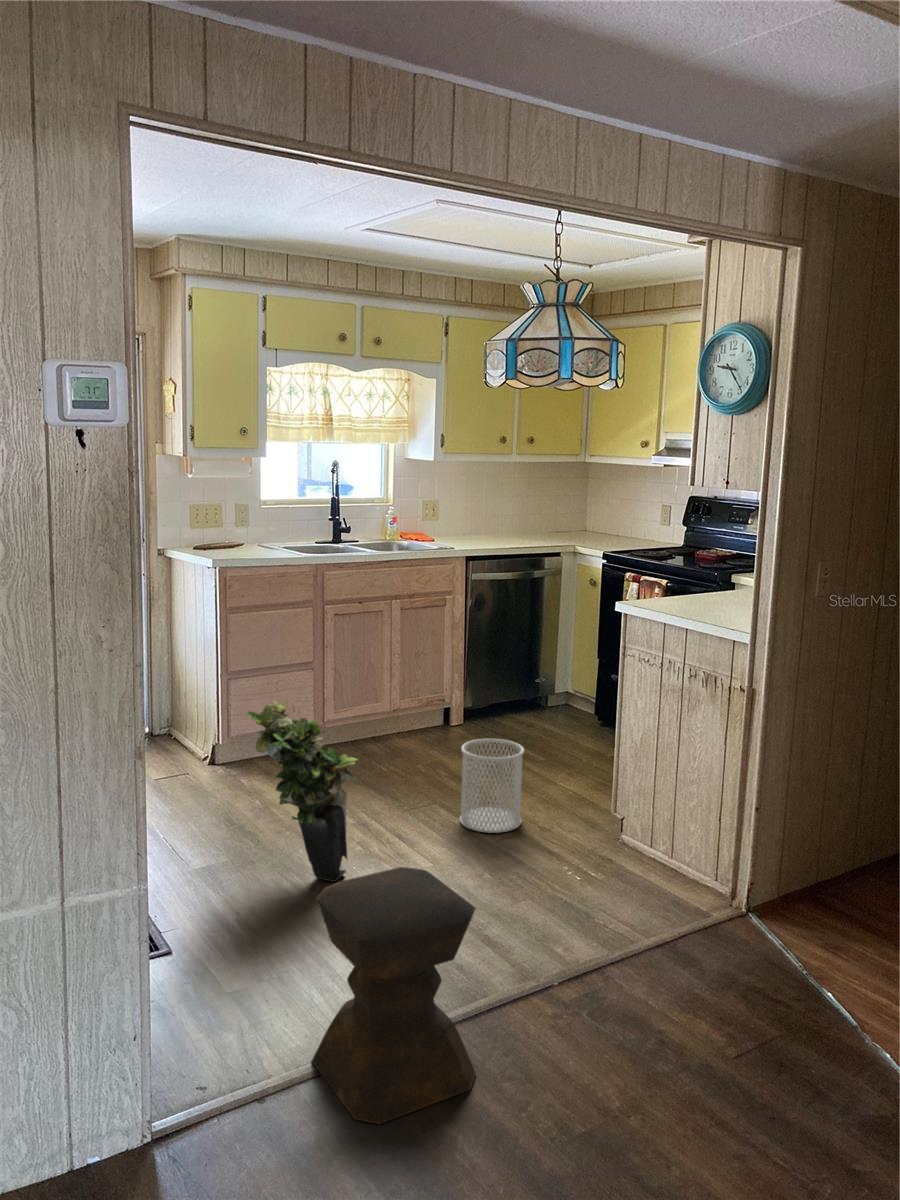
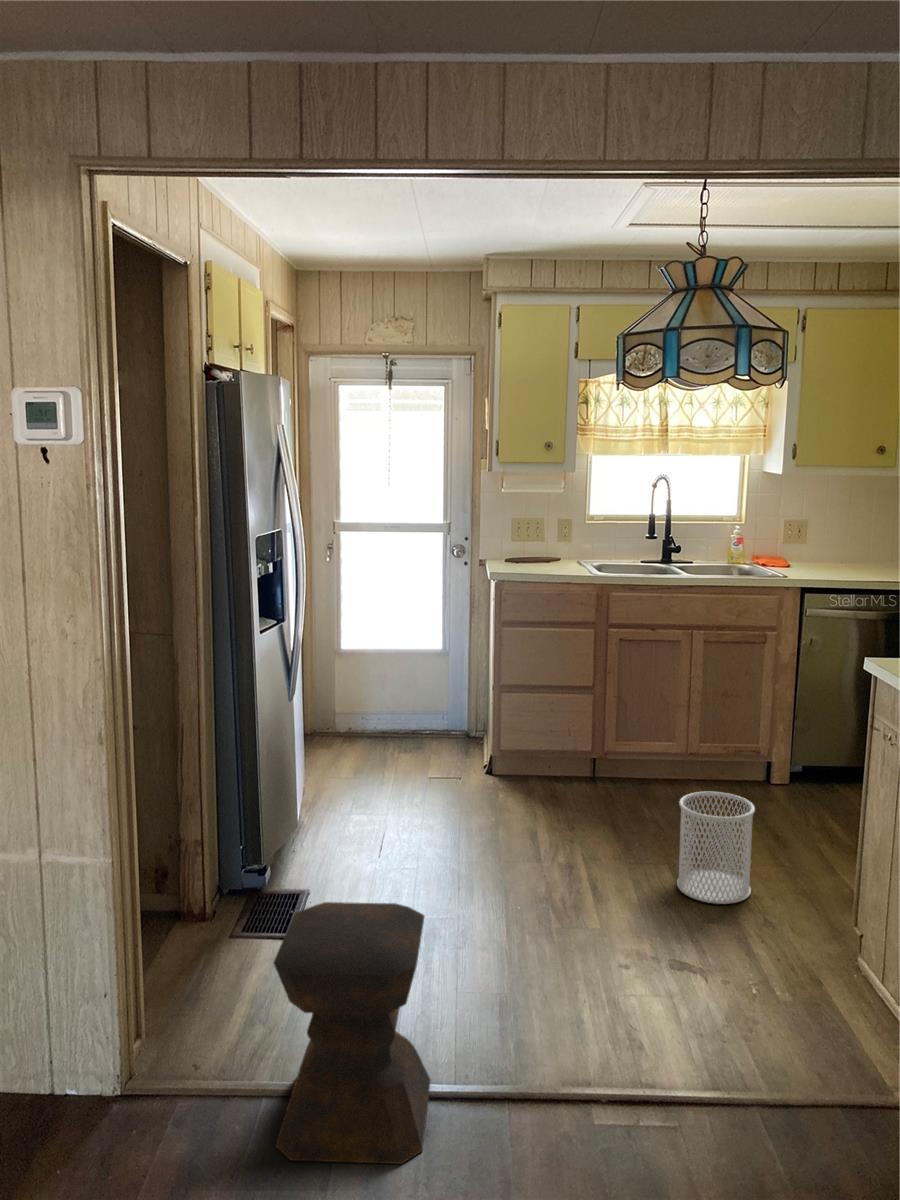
potted plant: present [246,699,357,882] -> none [419,715,524,911]

